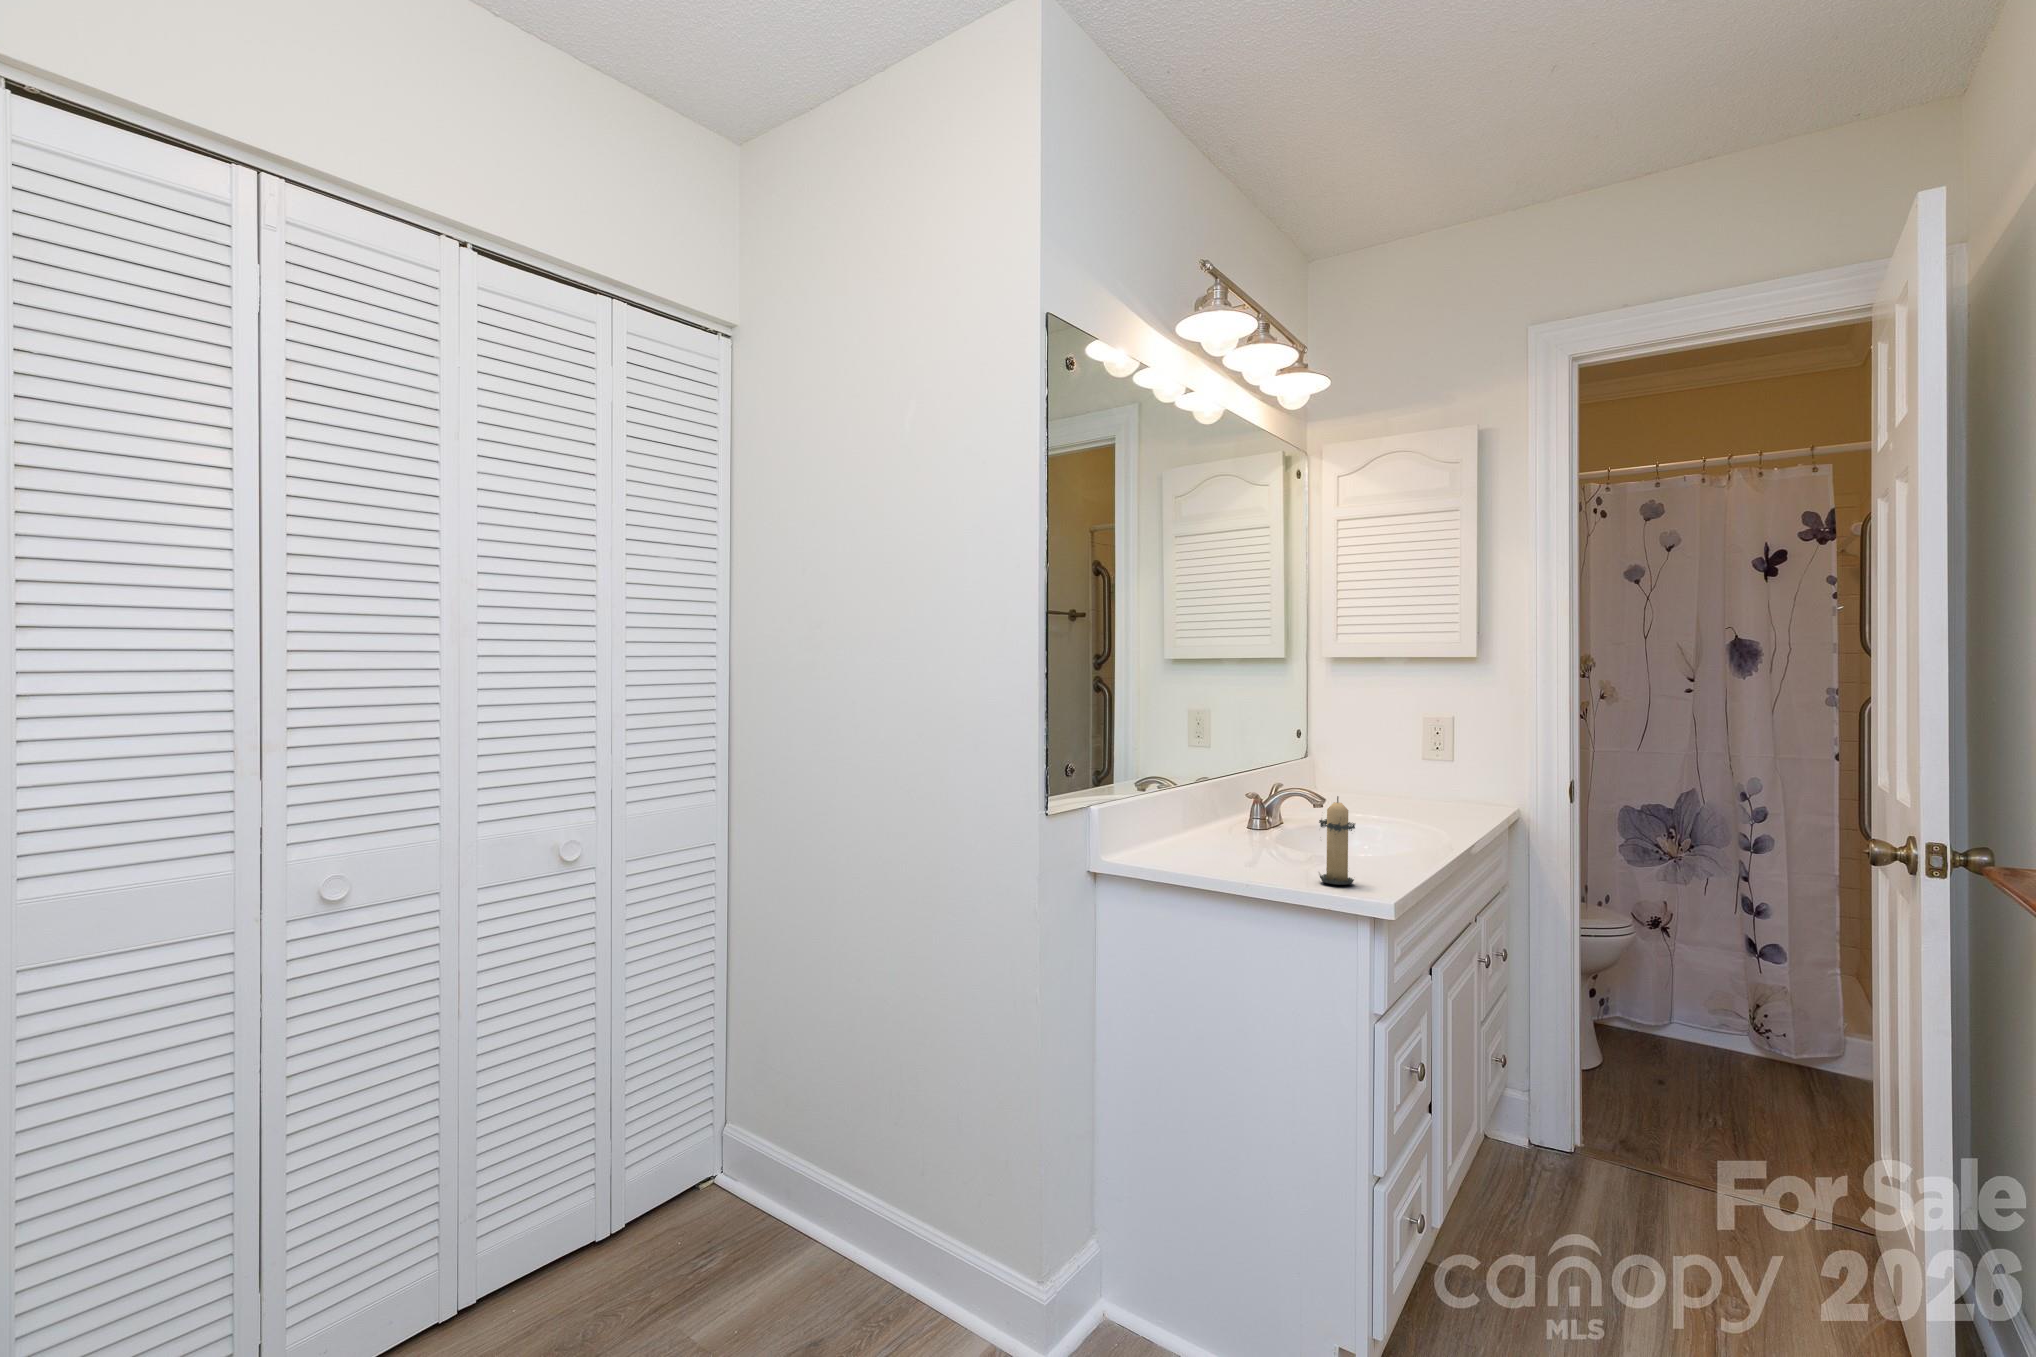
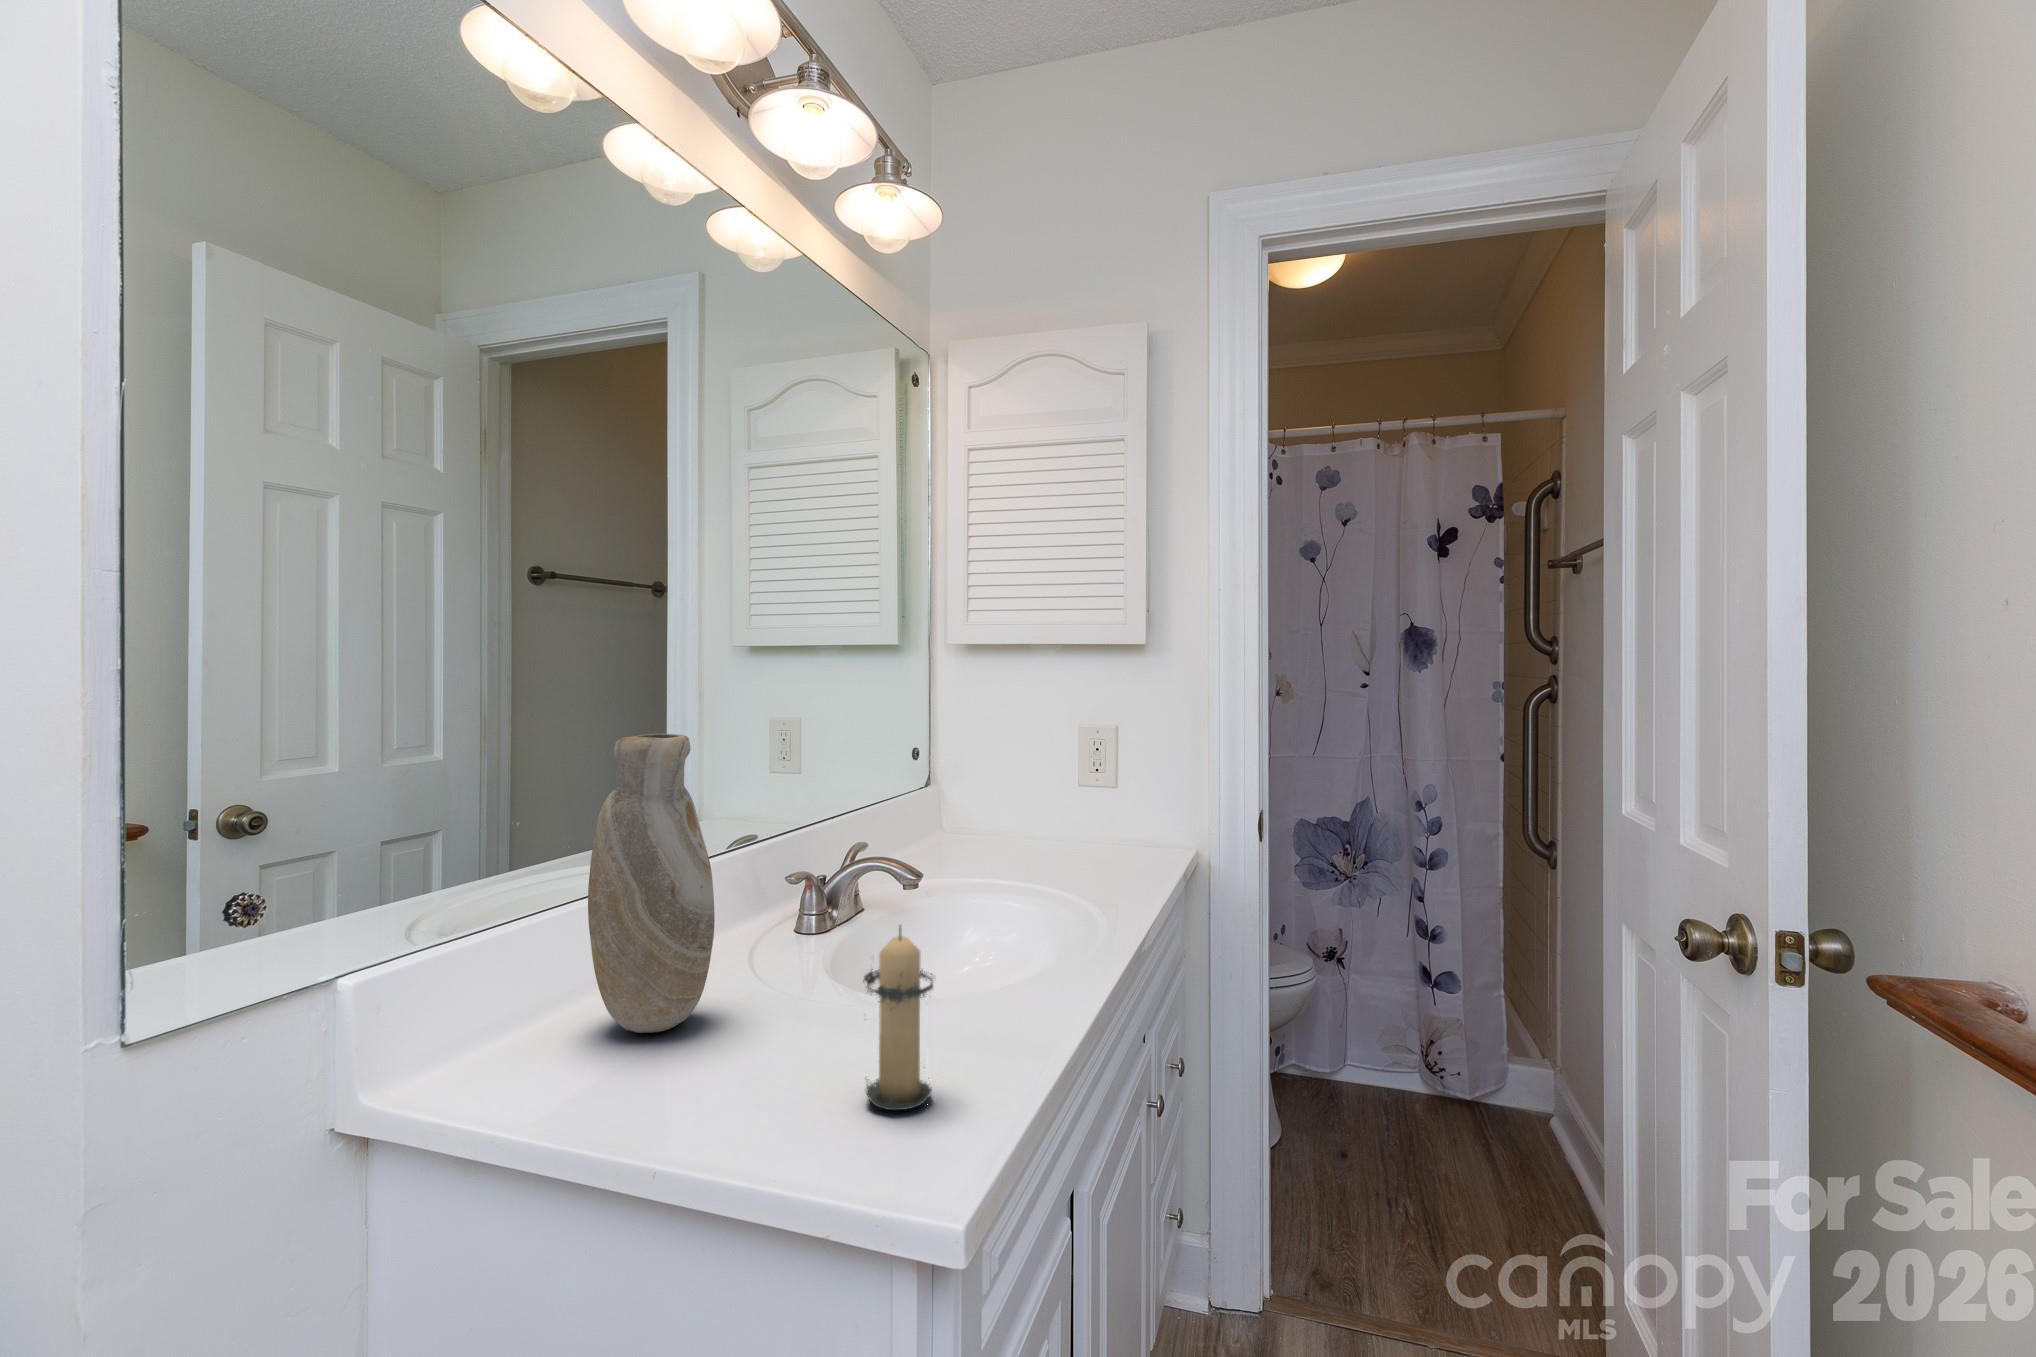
vase: none [1161,705,1222,856] -> present [588,734,715,1033]

